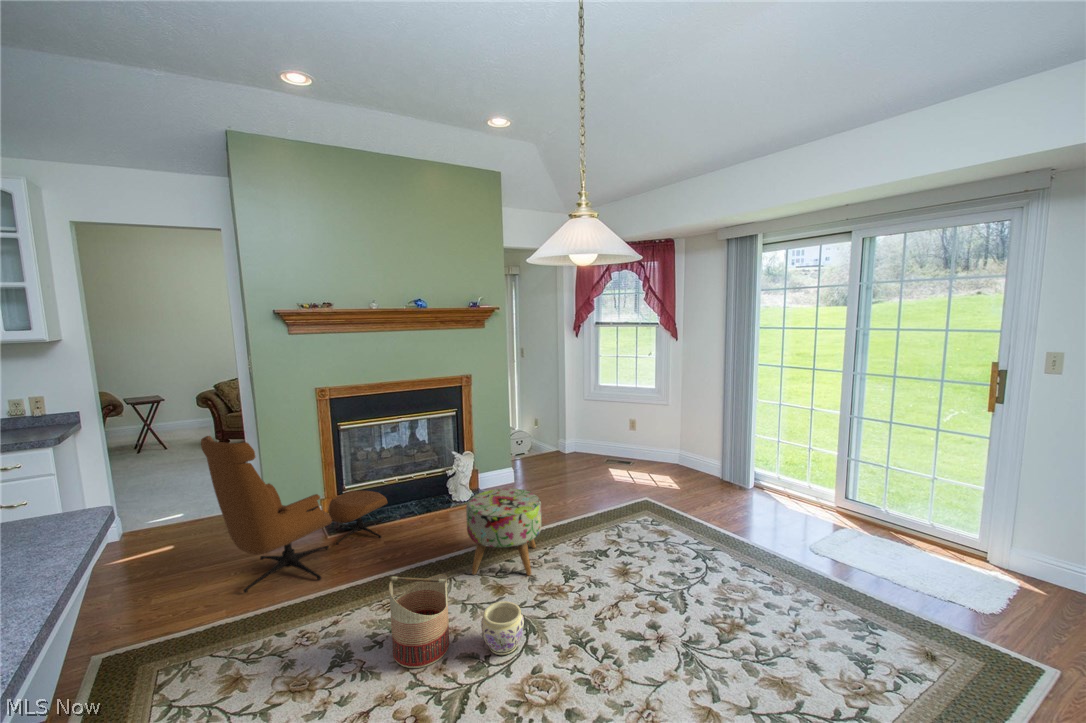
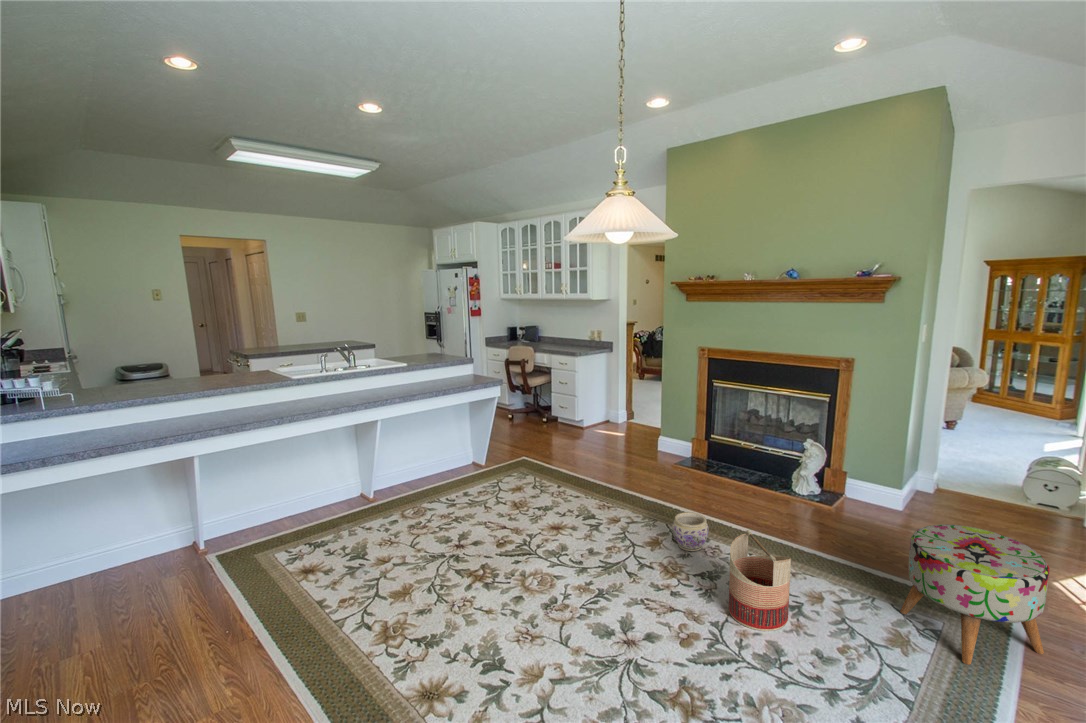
lounge chair: present [201,436,387,593] -> none [714,365,906,529]
planter: present [481,601,524,656] -> present [672,512,709,552]

